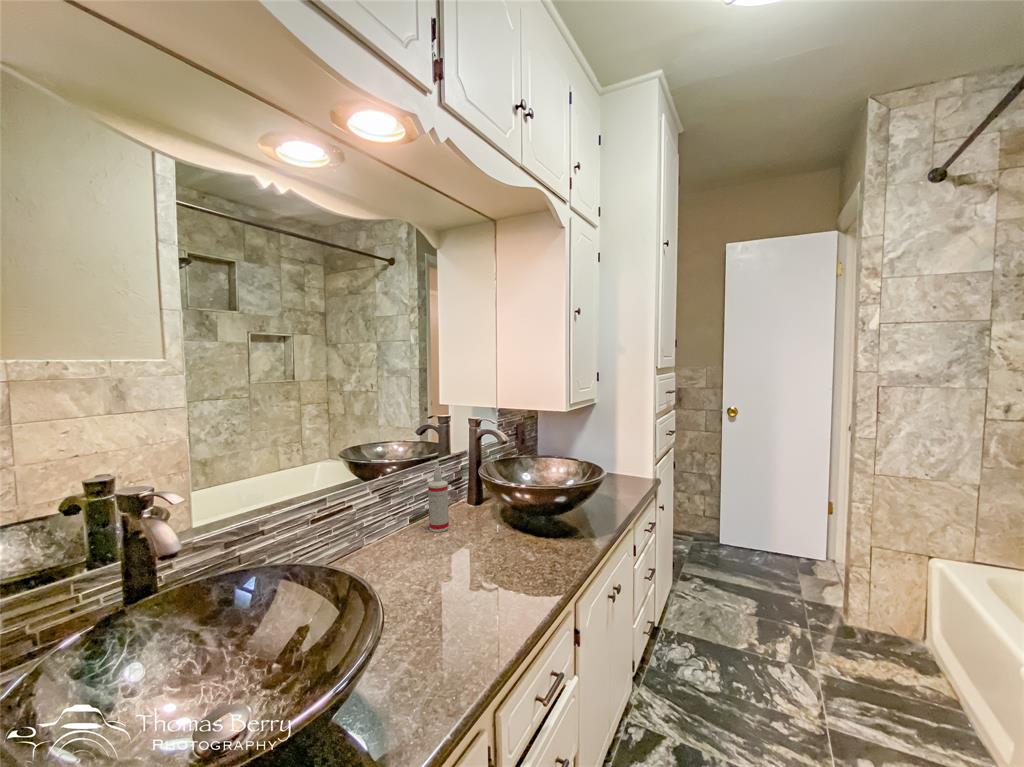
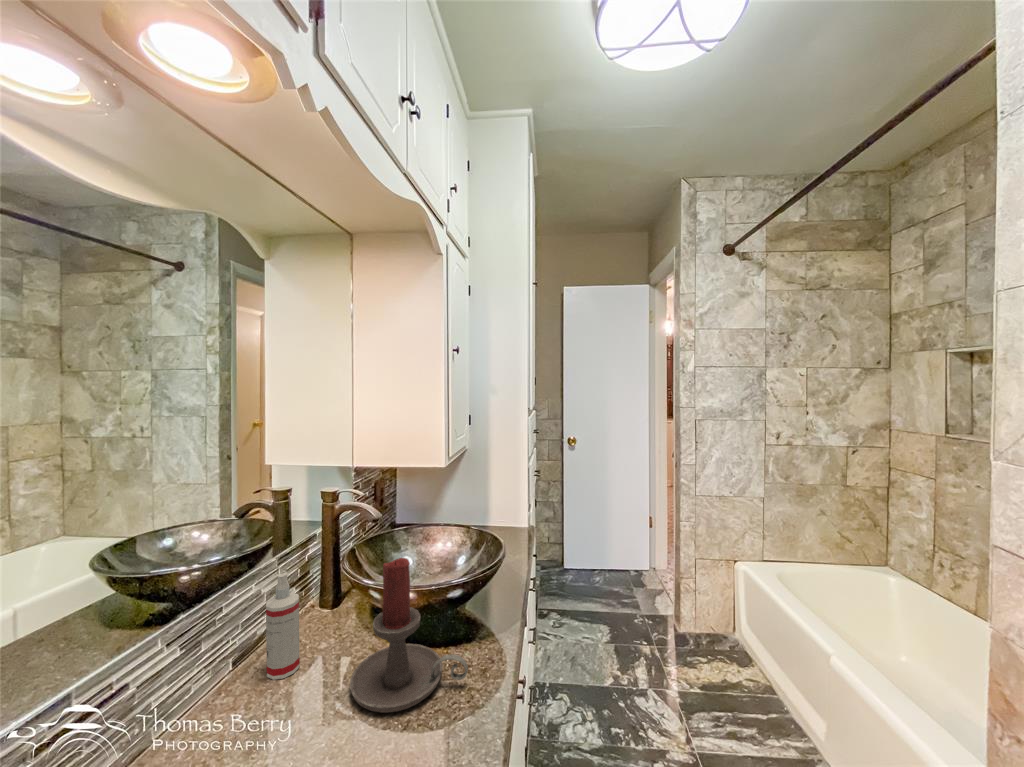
candle holder: none [474,461,552,558] -> present [350,558,468,713]

